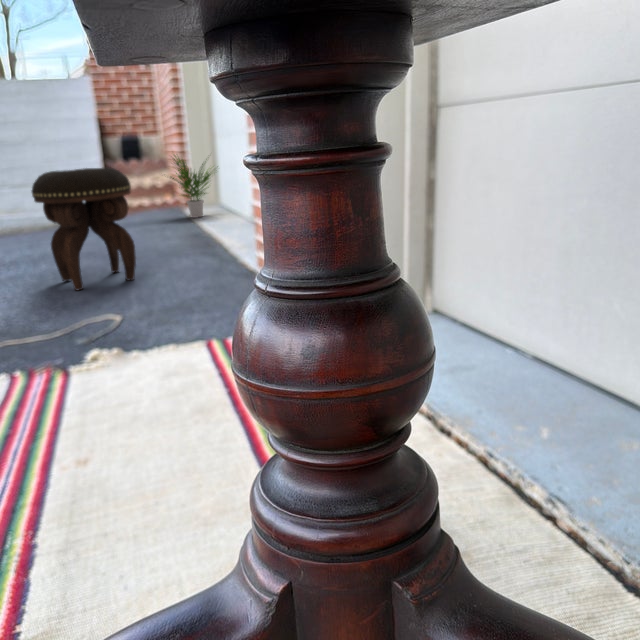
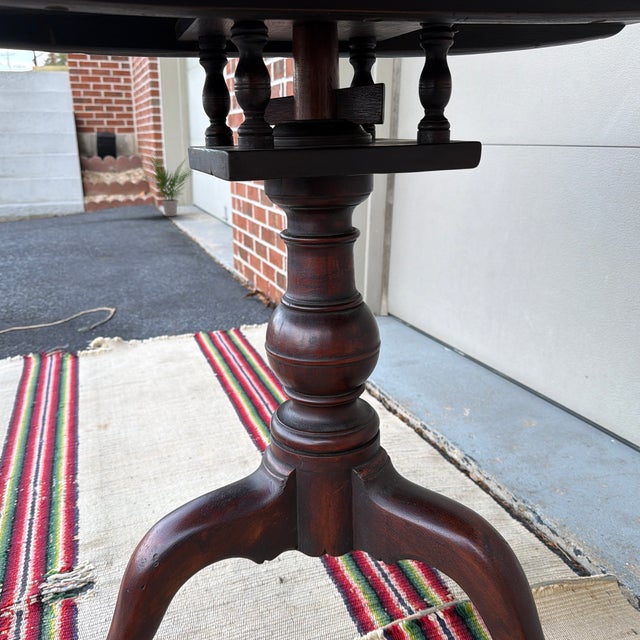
footstool: present [32,167,136,290] -> none [29,171,122,282]

